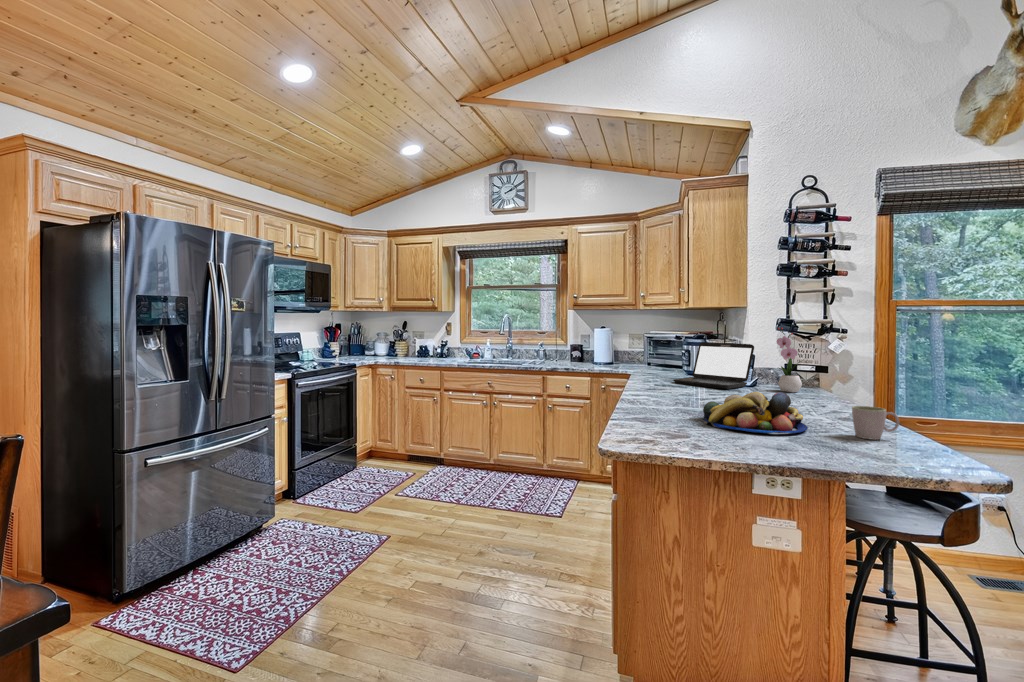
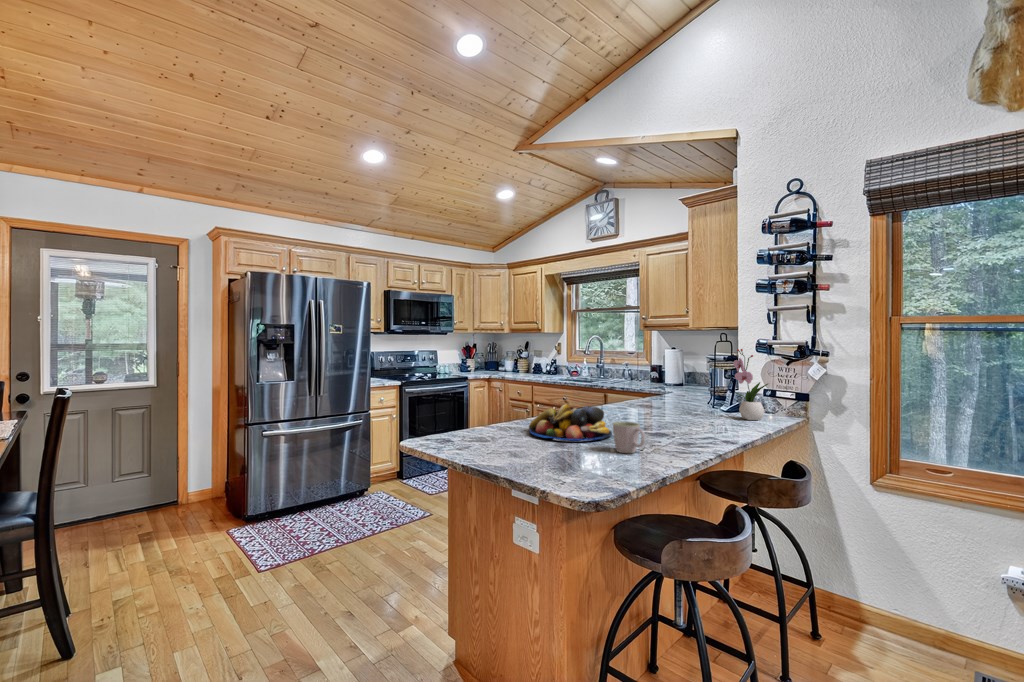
laptop: present [674,342,754,389] -> none [659,364,736,412]

